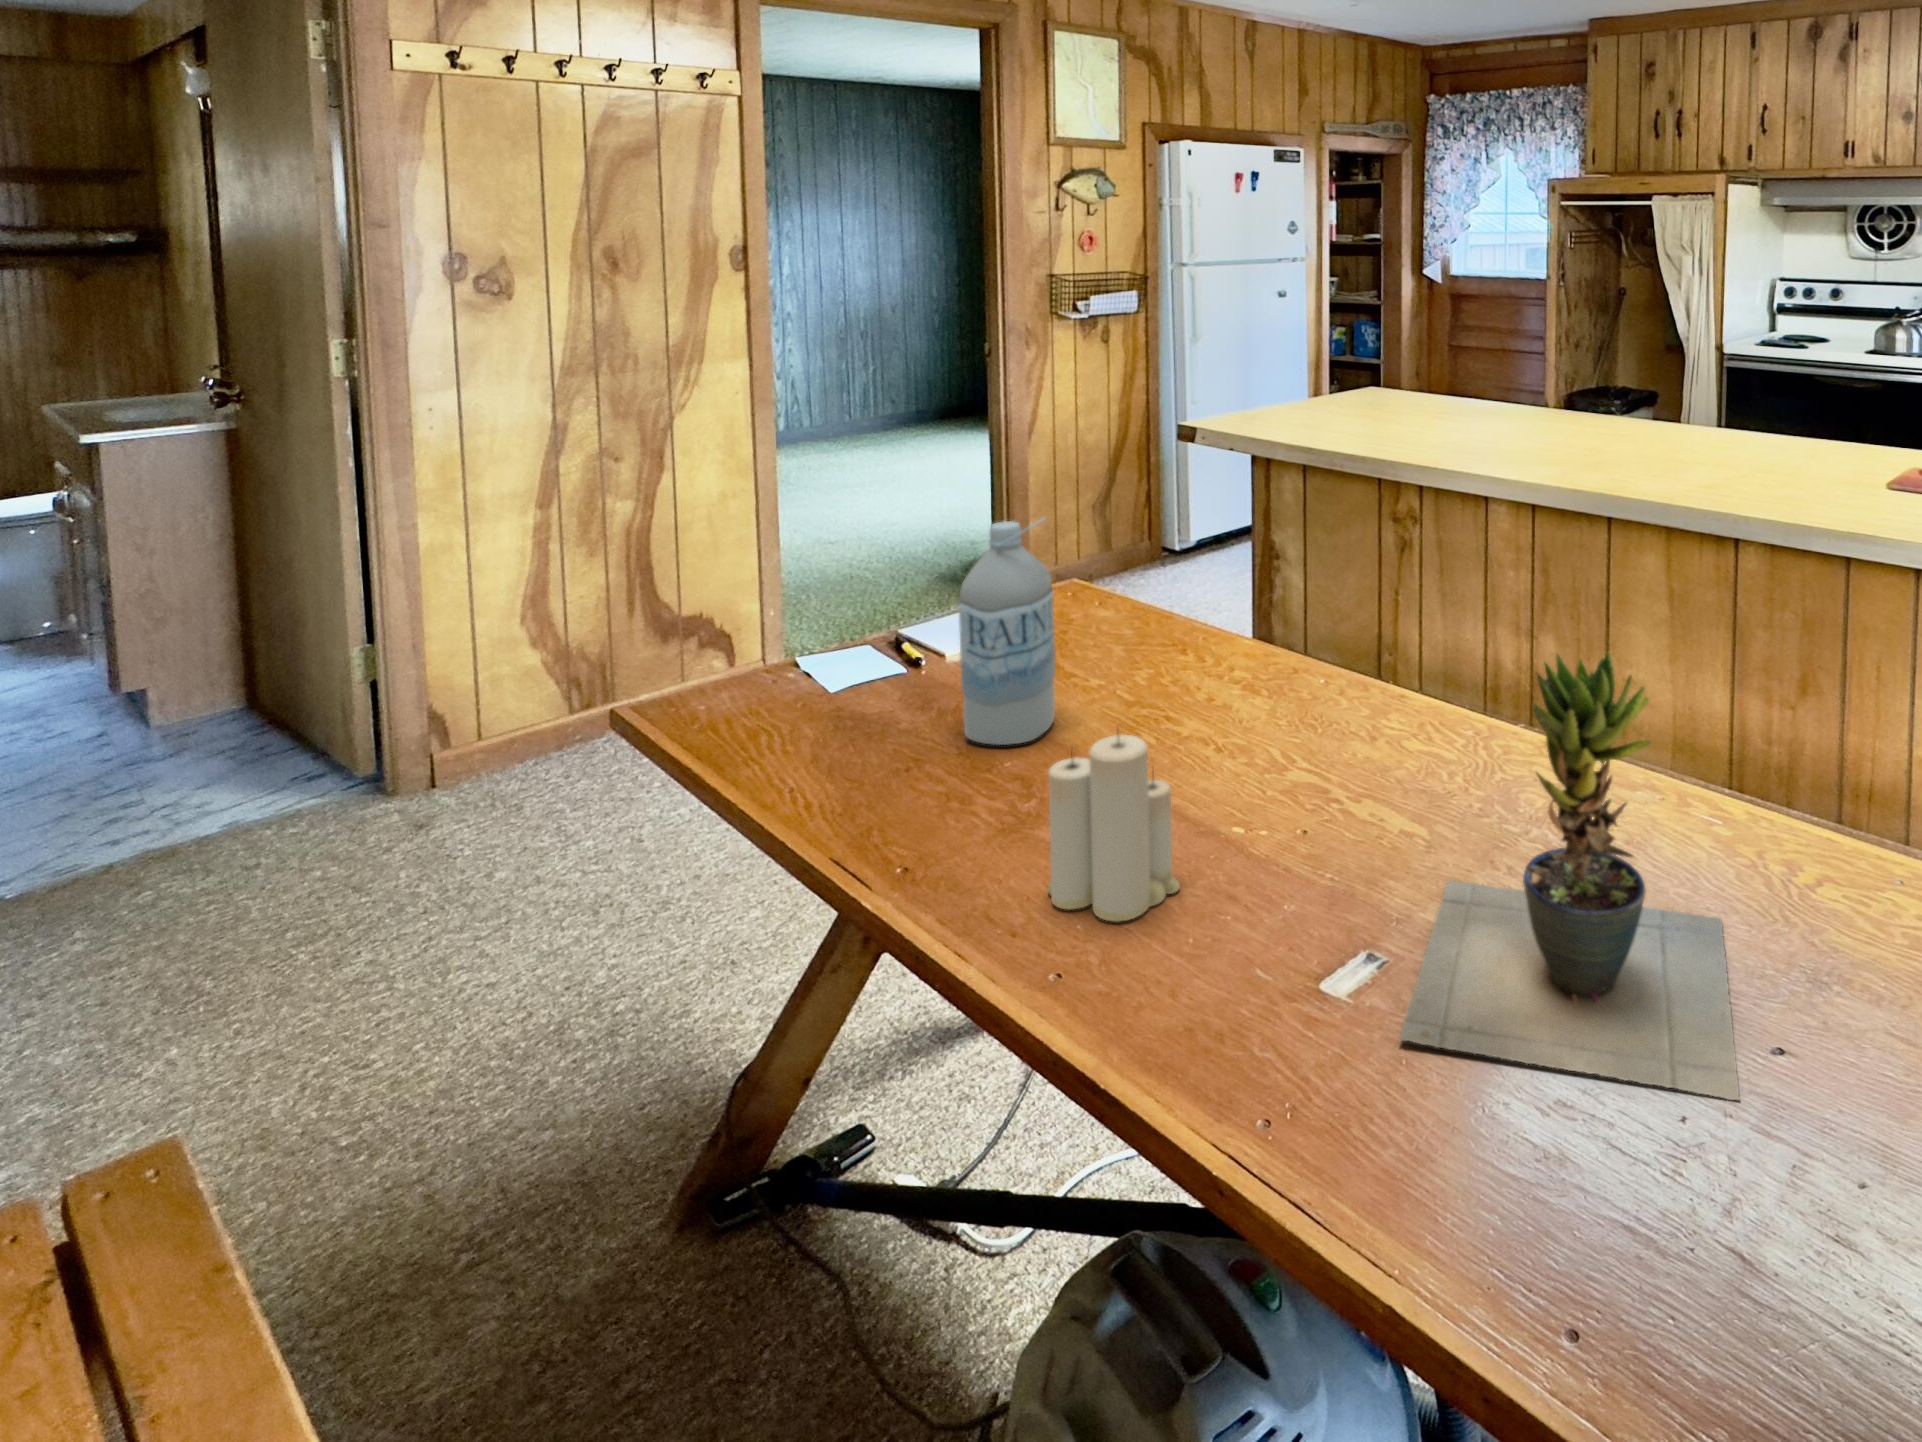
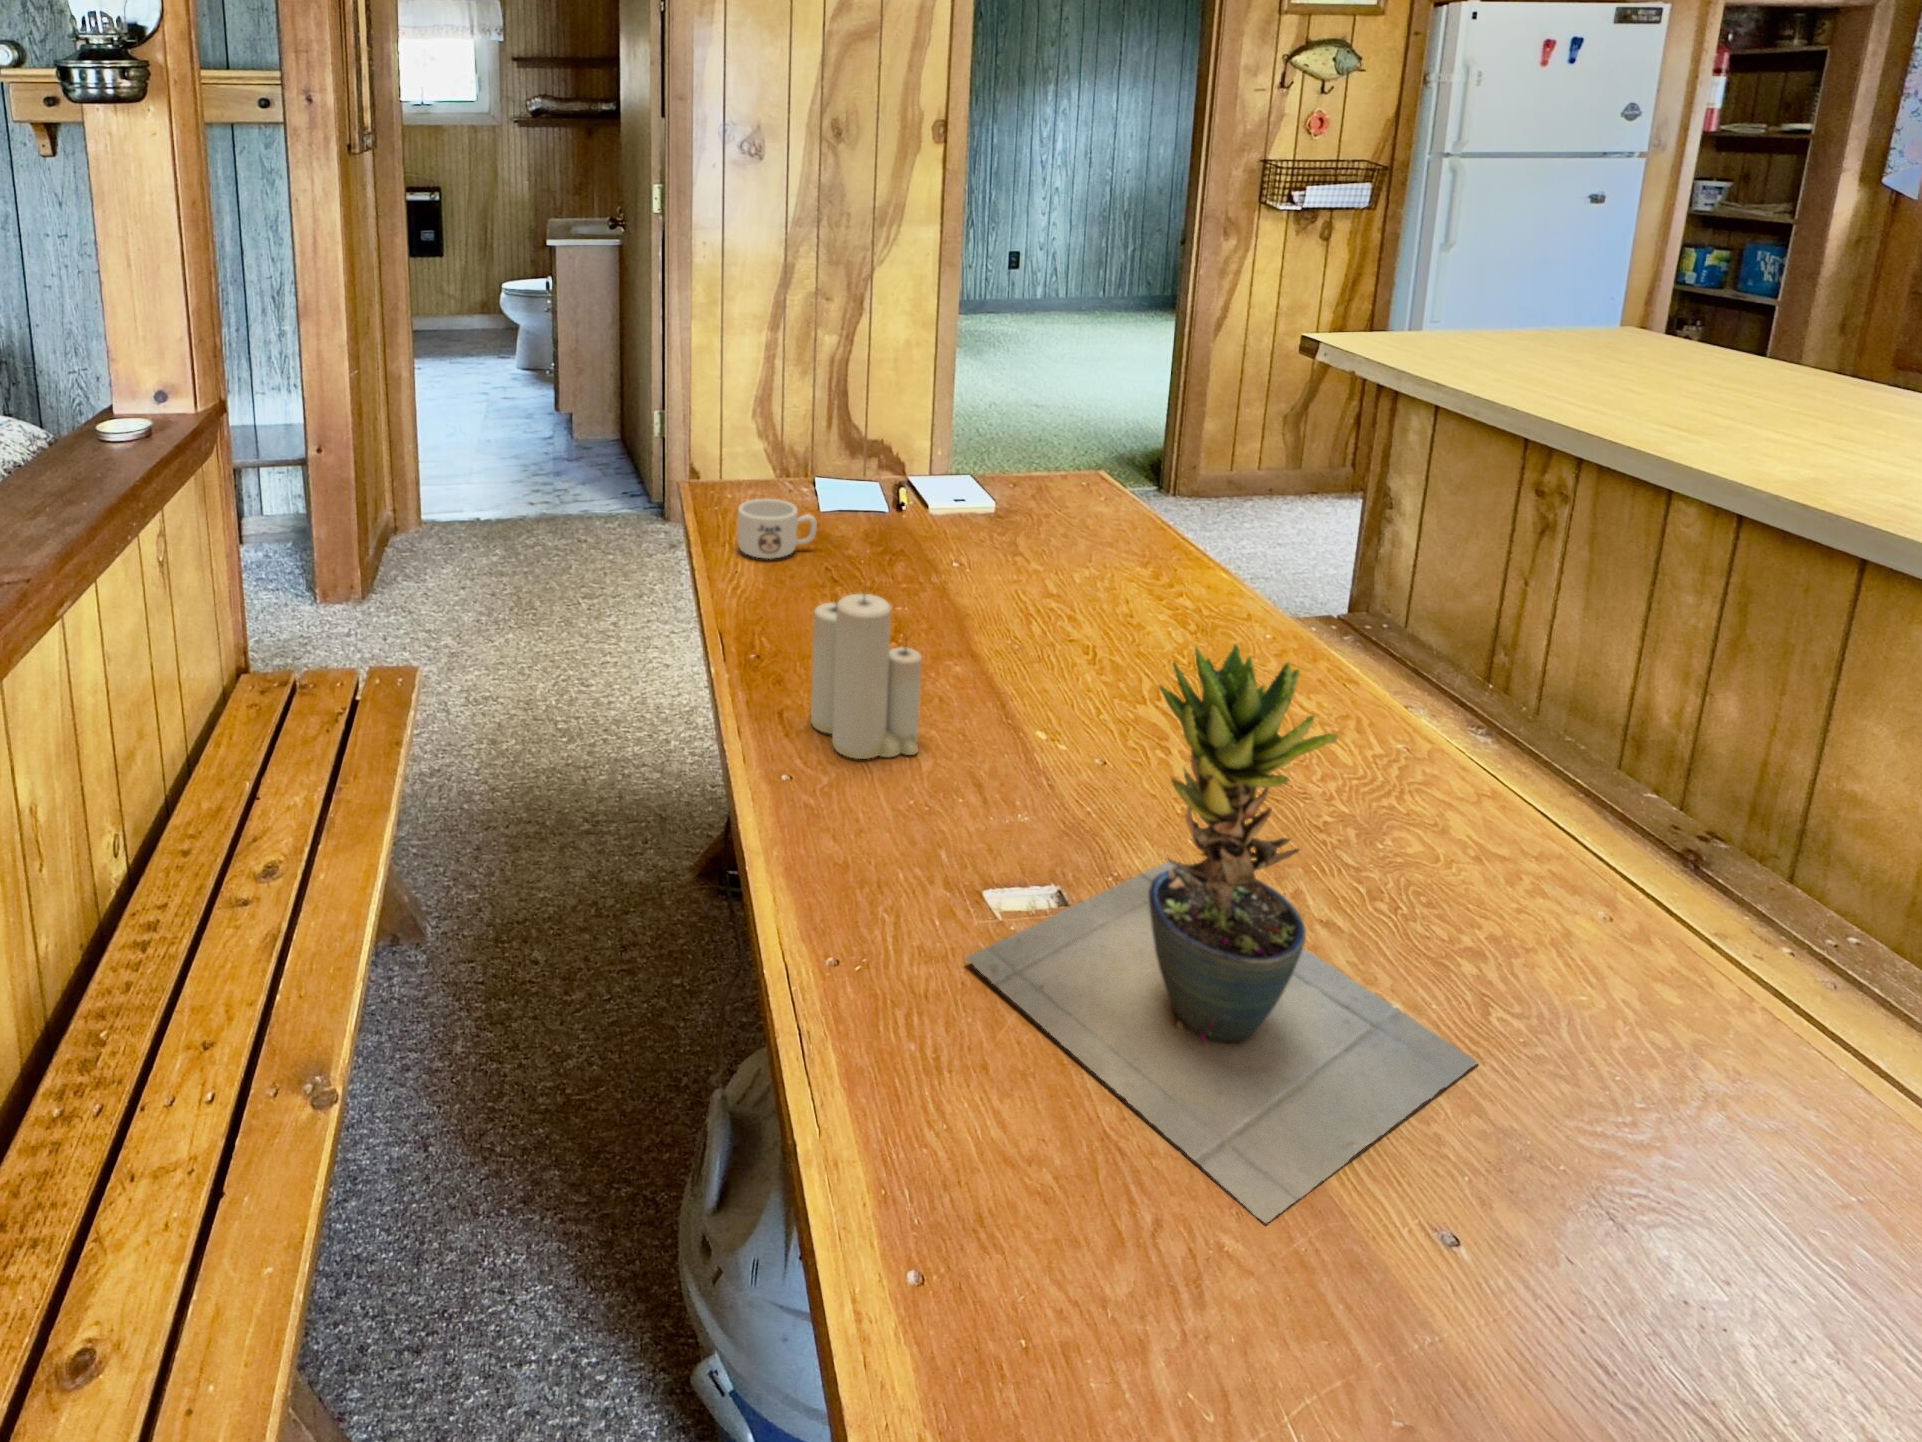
water bottle: present [959,518,1055,745] -> none [870,390,963,597]
mug: none [779,686,876,763] -> present [738,499,817,559]

